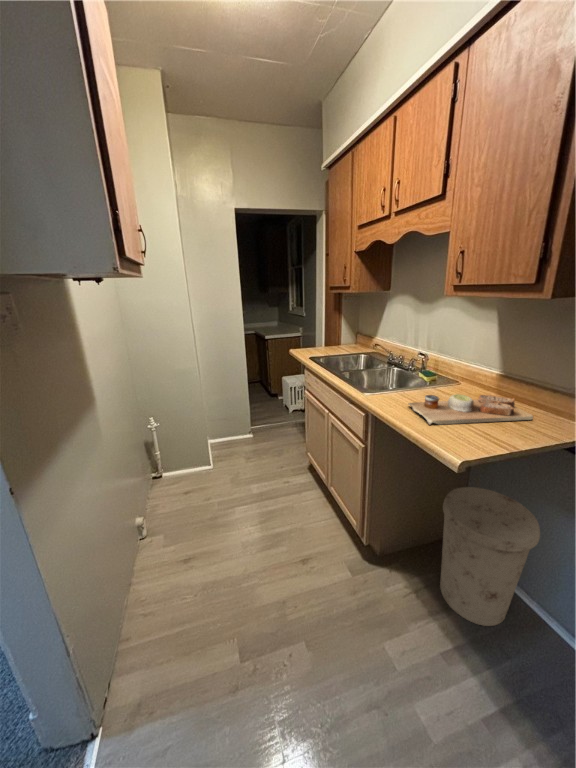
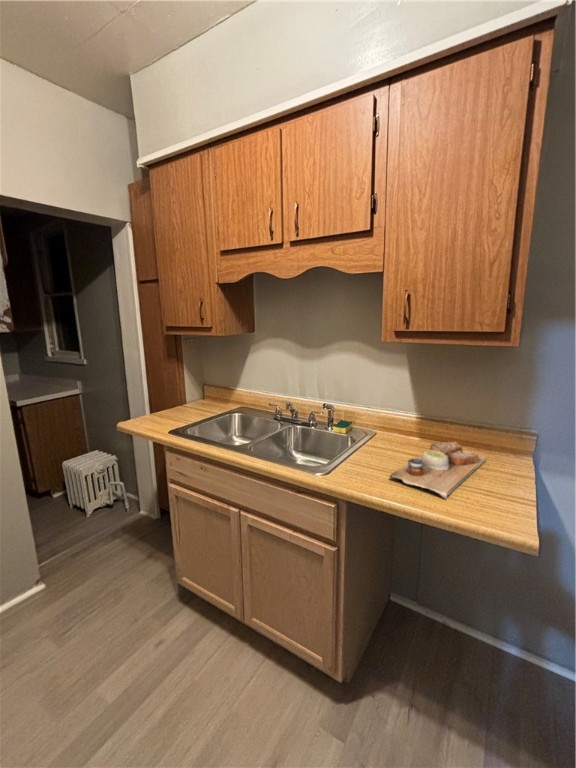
trash can: present [440,487,540,626] -> none [410,539,508,699]

